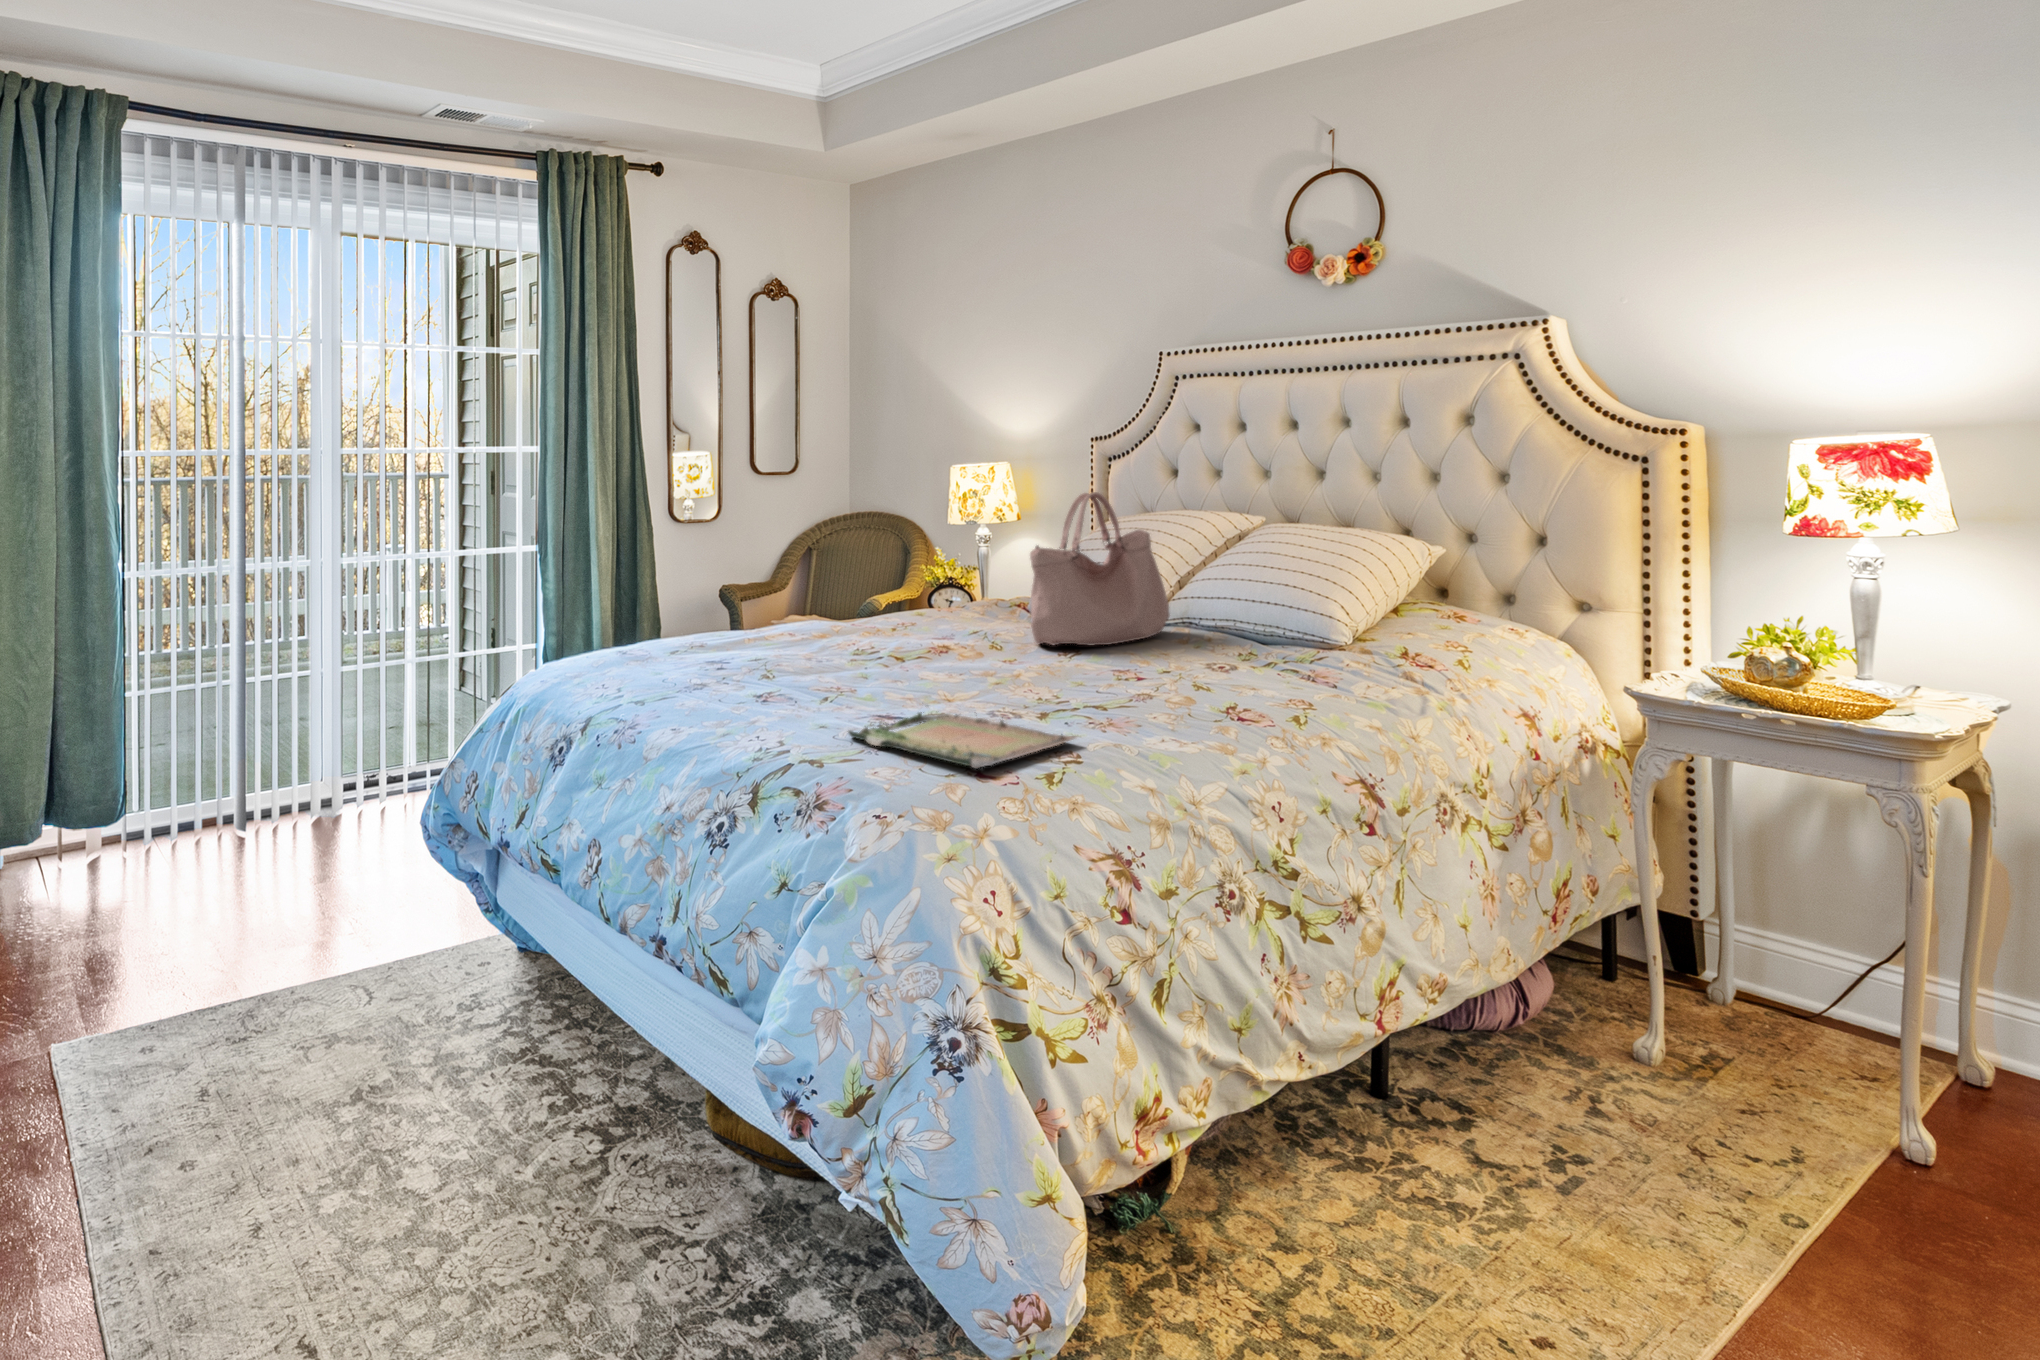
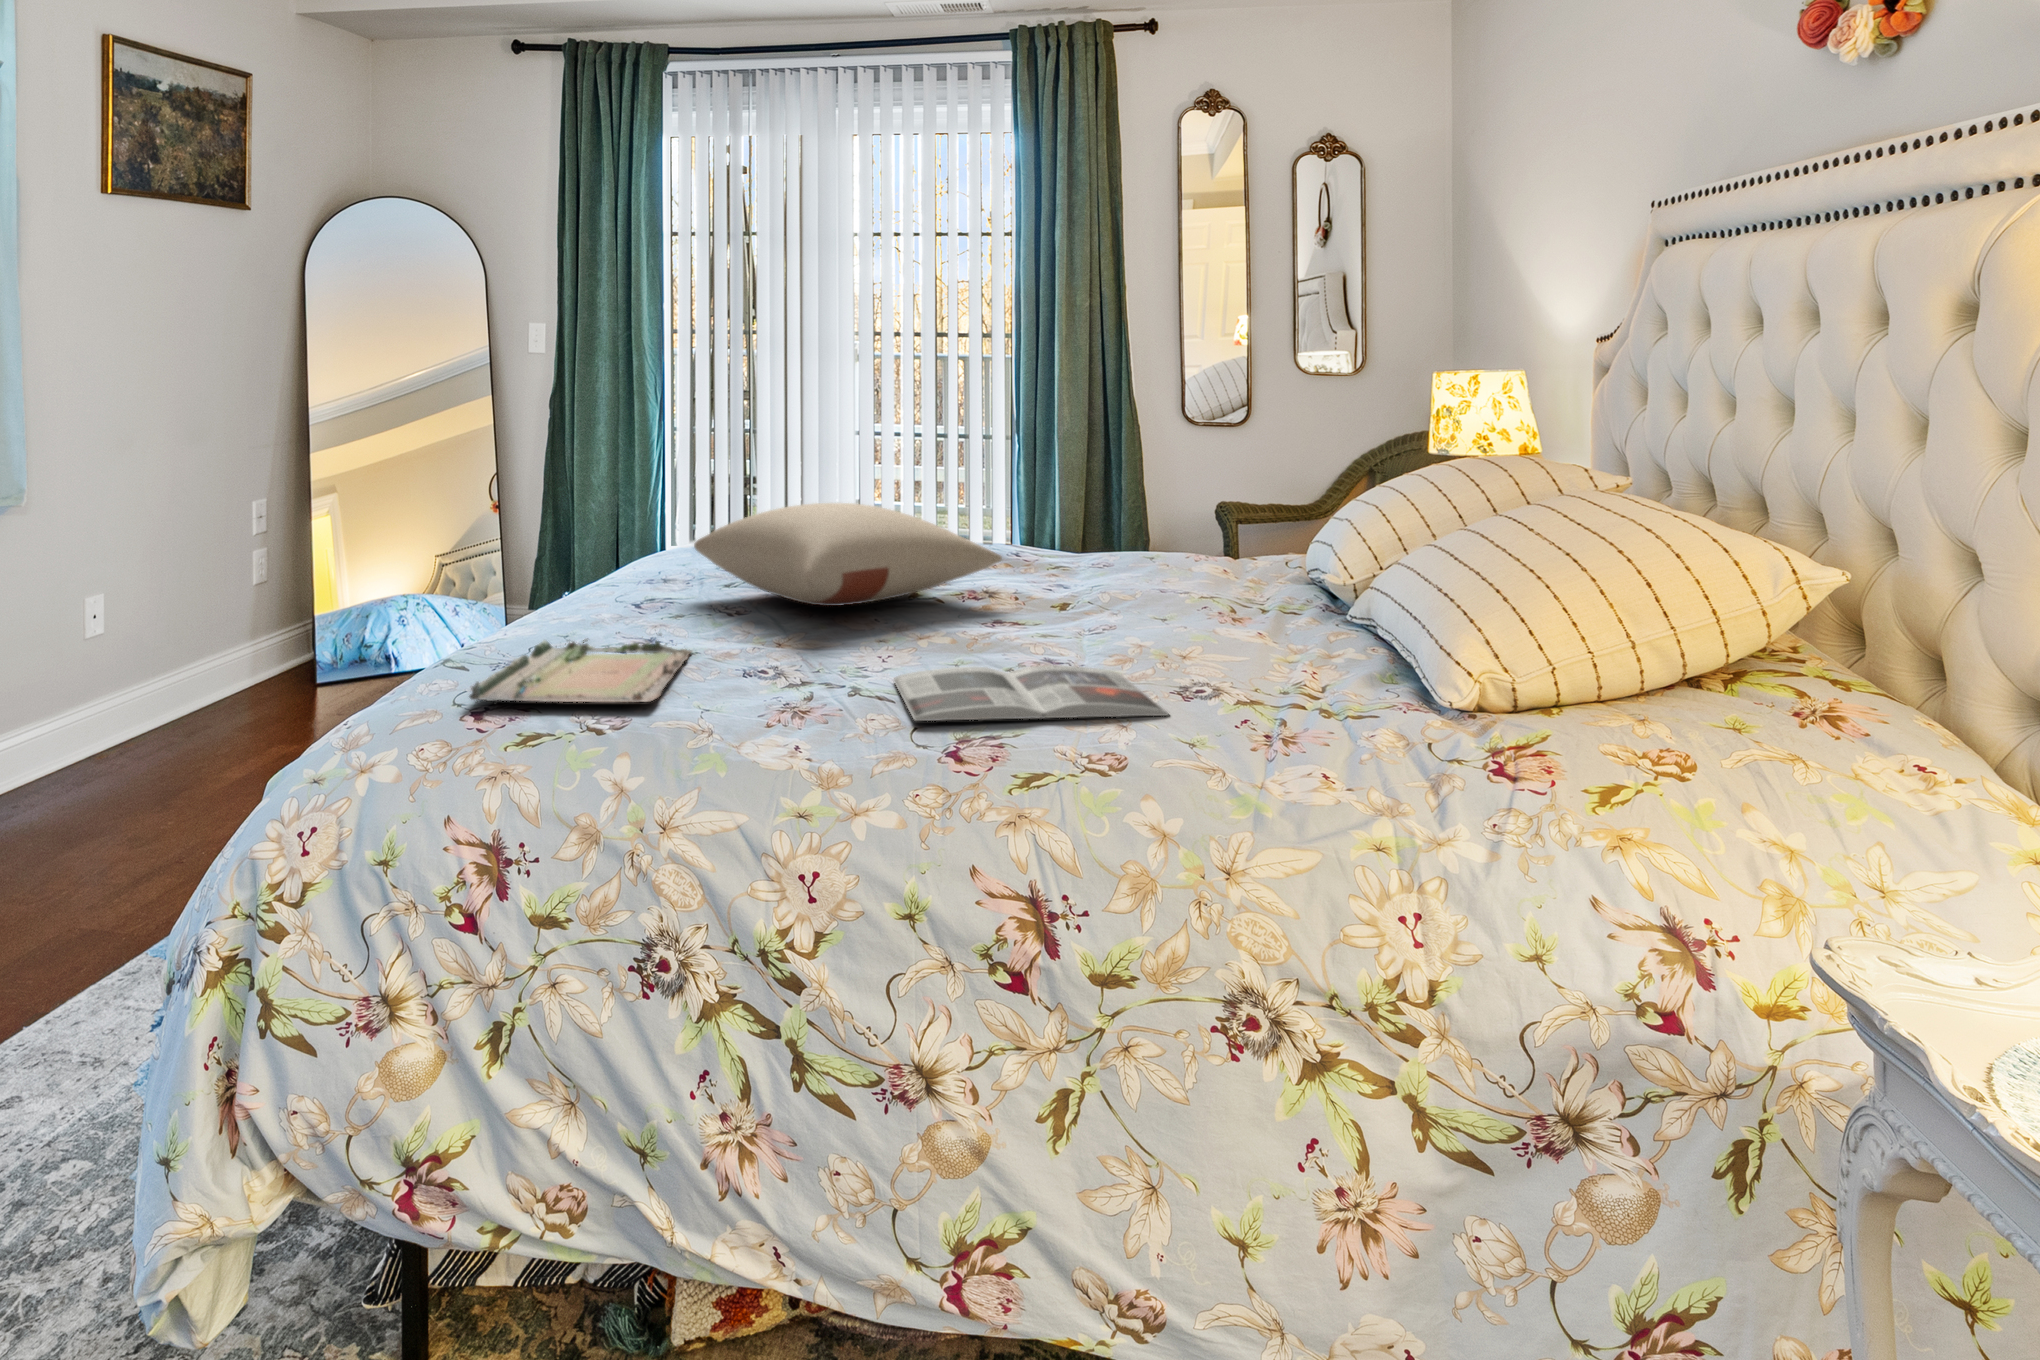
handbag: present [1030,492,1170,645] -> none [1048,406,1291,627]
pillow: none [776,589,992,672] -> present [694,503,1002,606]
magazine: none [1120,668,1285,709] -> present [894,665,1169,721]

